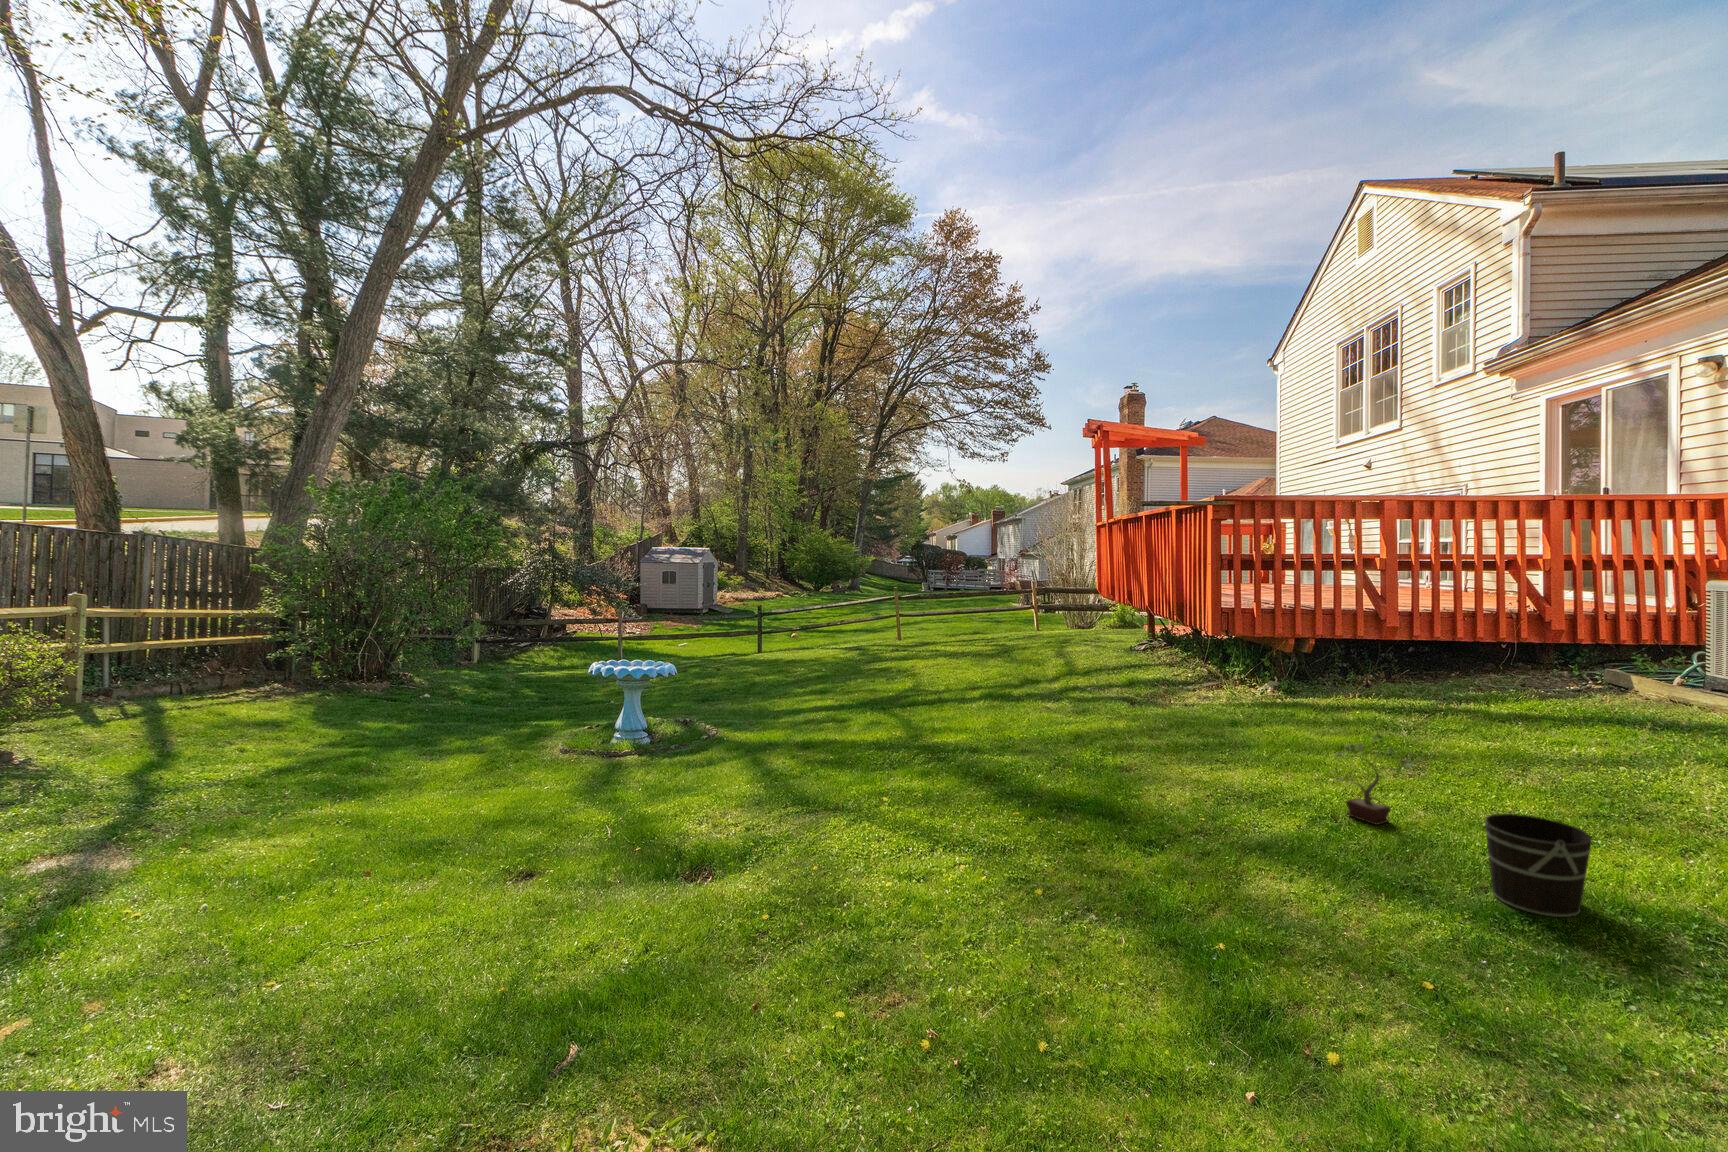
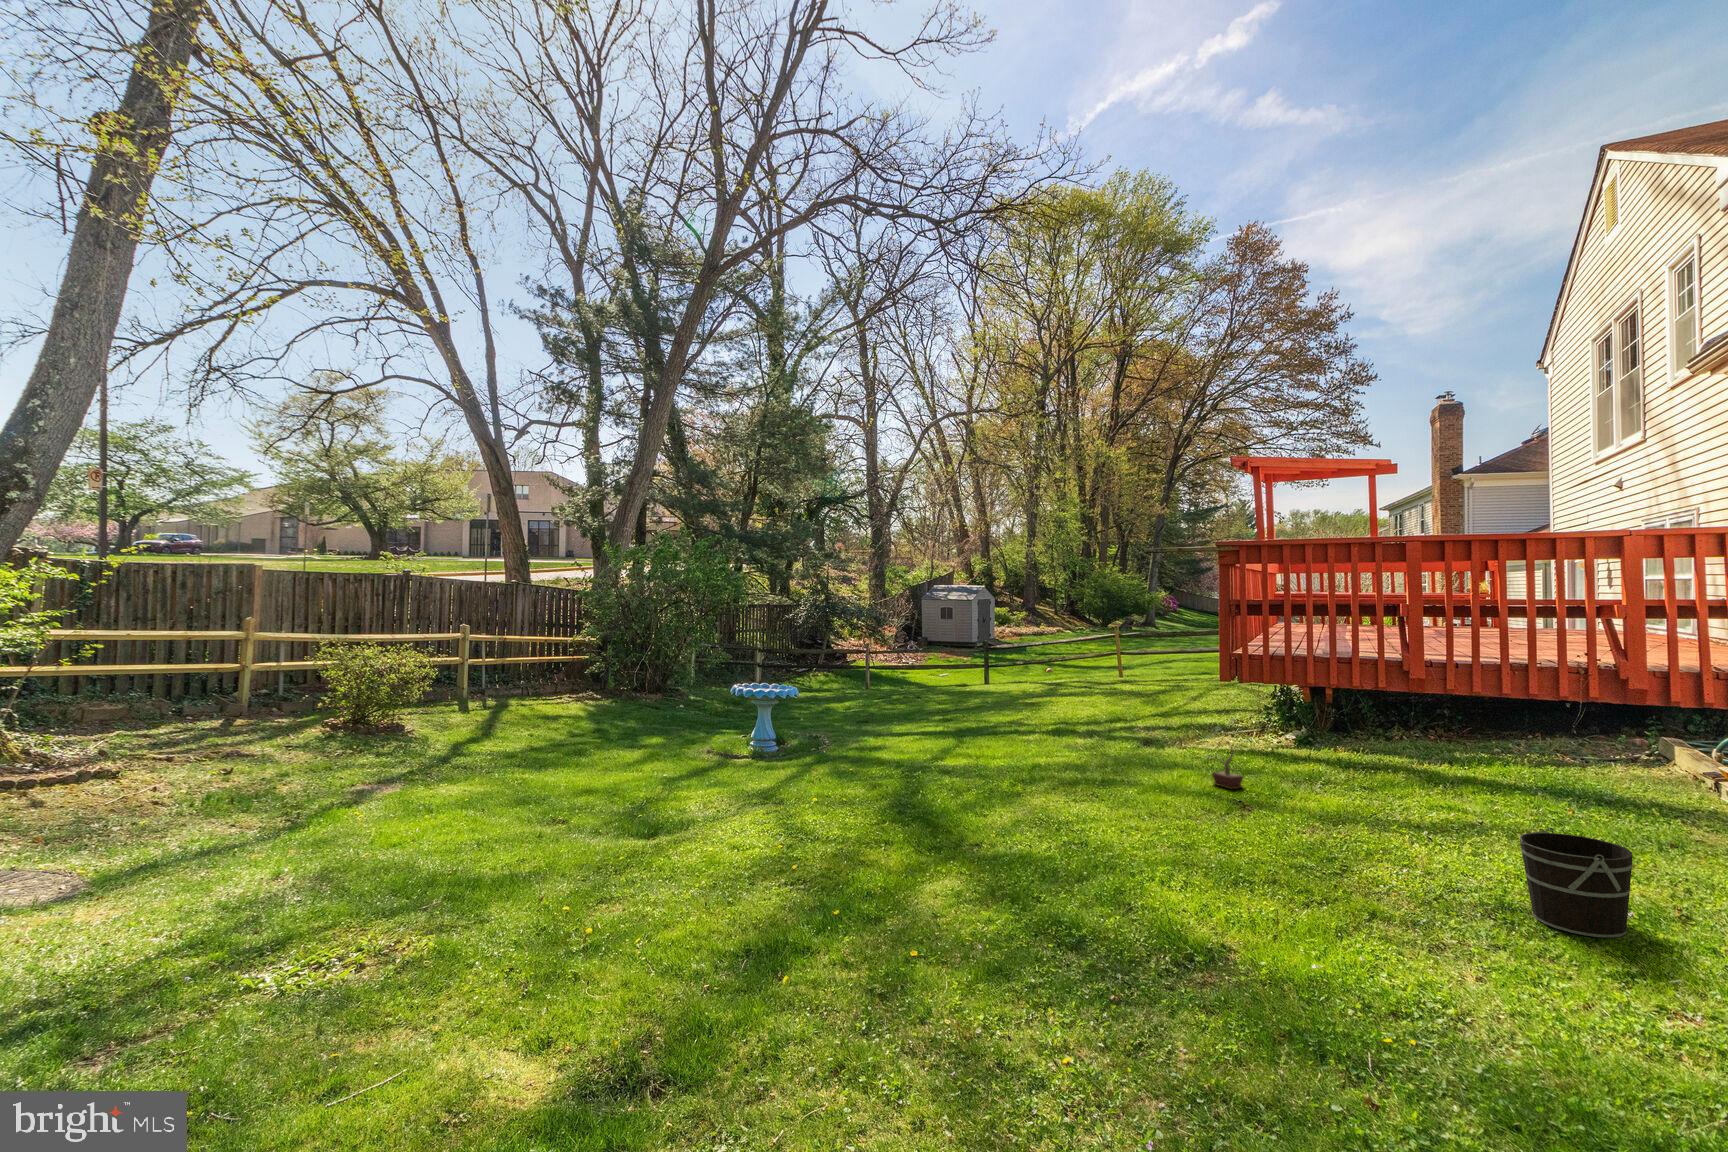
potted plant: present [1337,734,1411,825] -> present [1207,719,1252,789]

